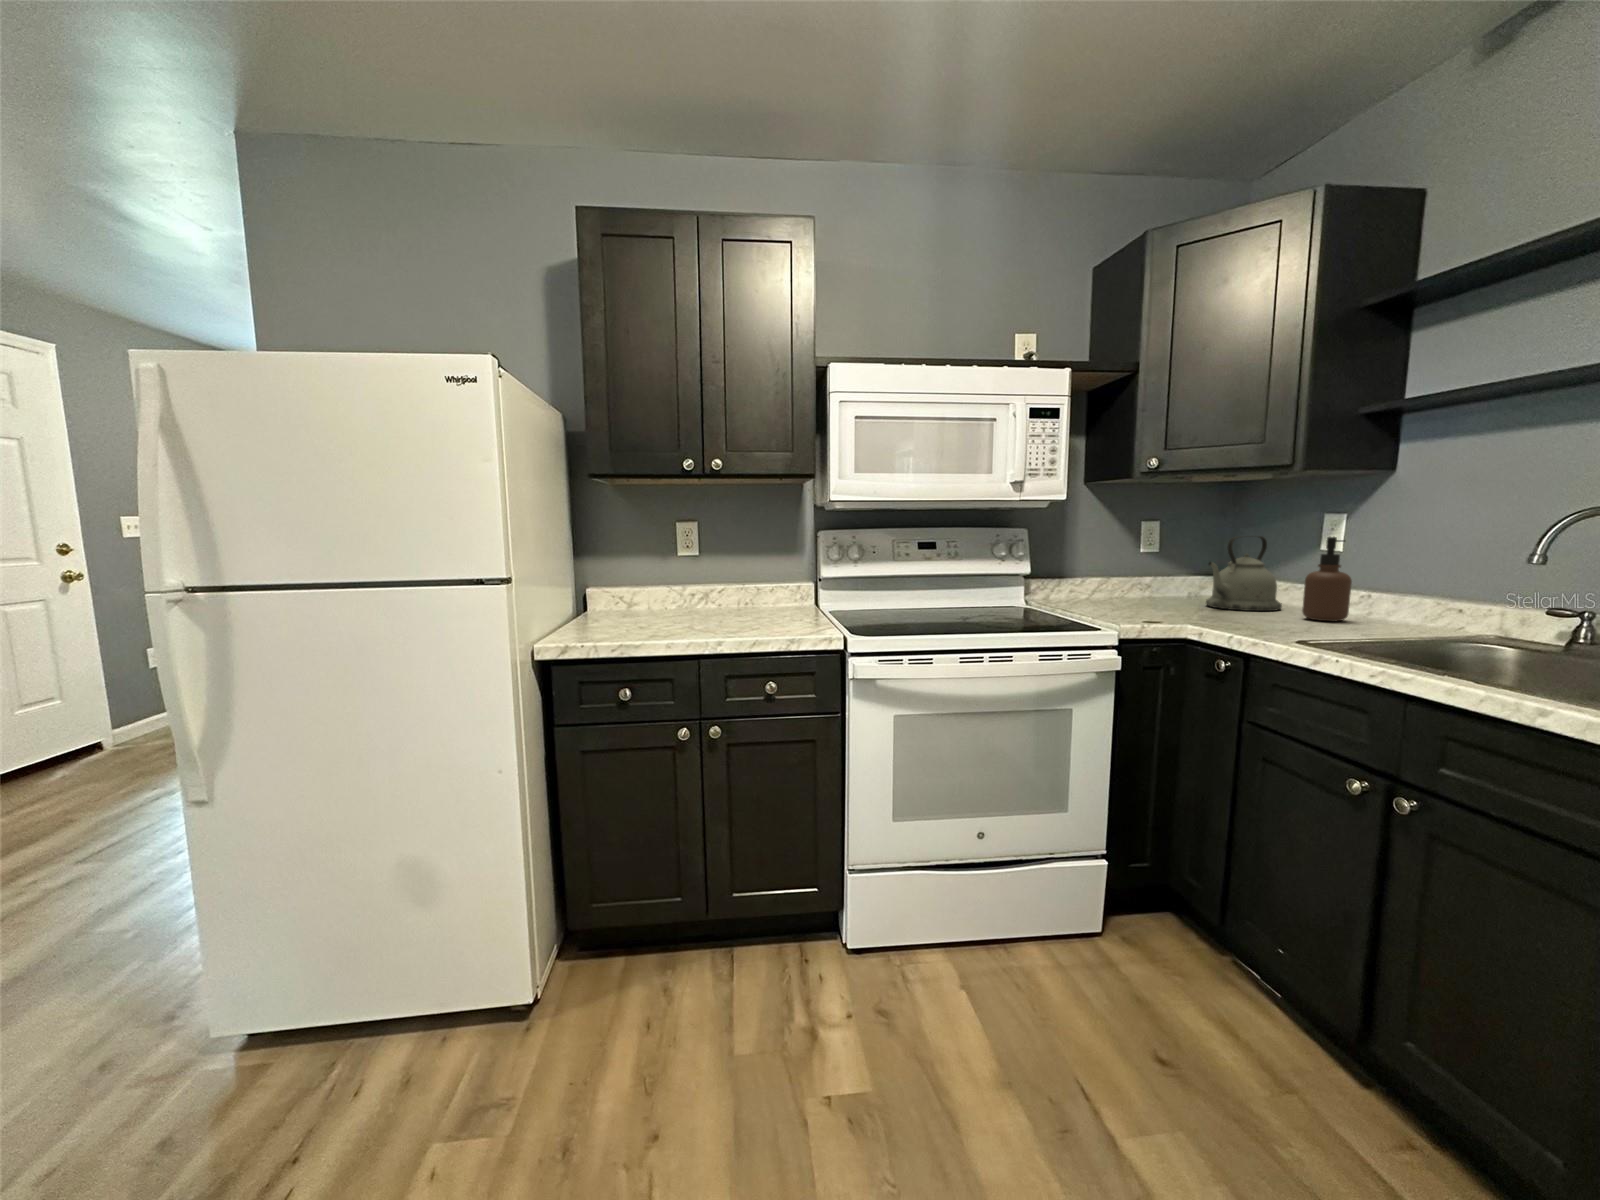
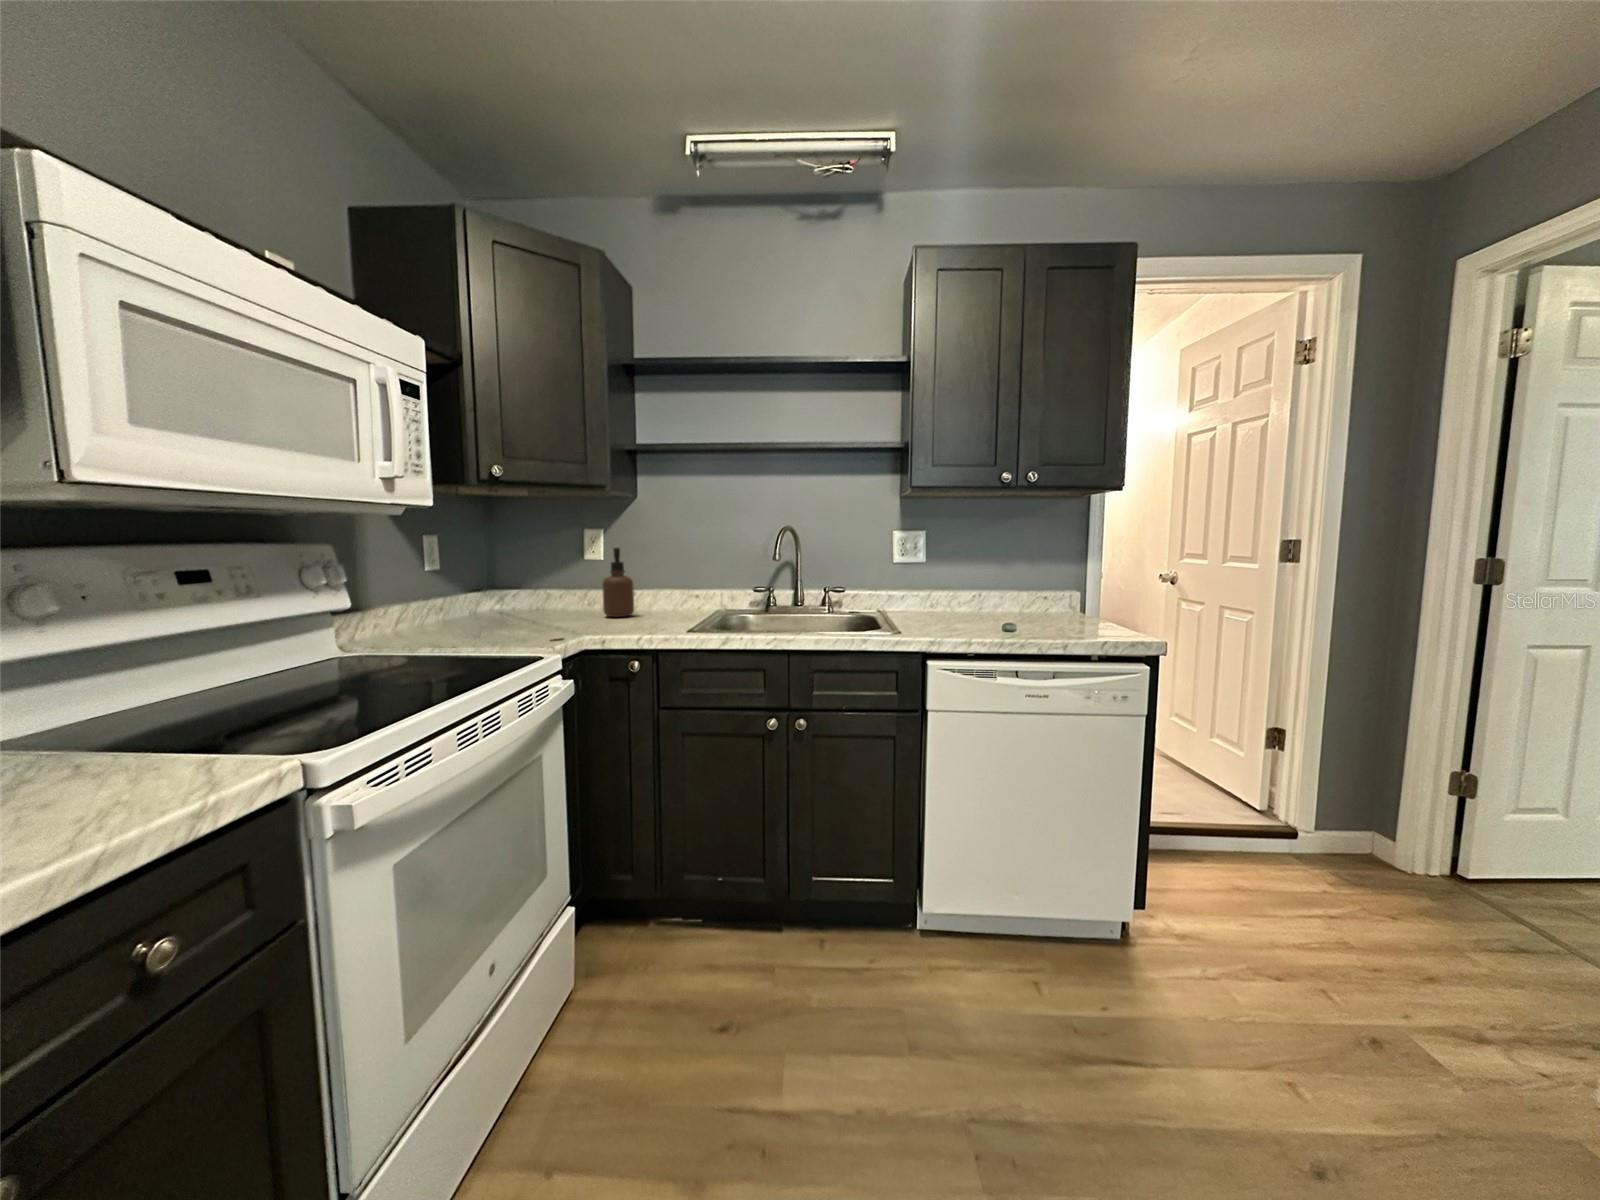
kettle: present [1206,536,1282,611] -> none [502,549,567,621]

